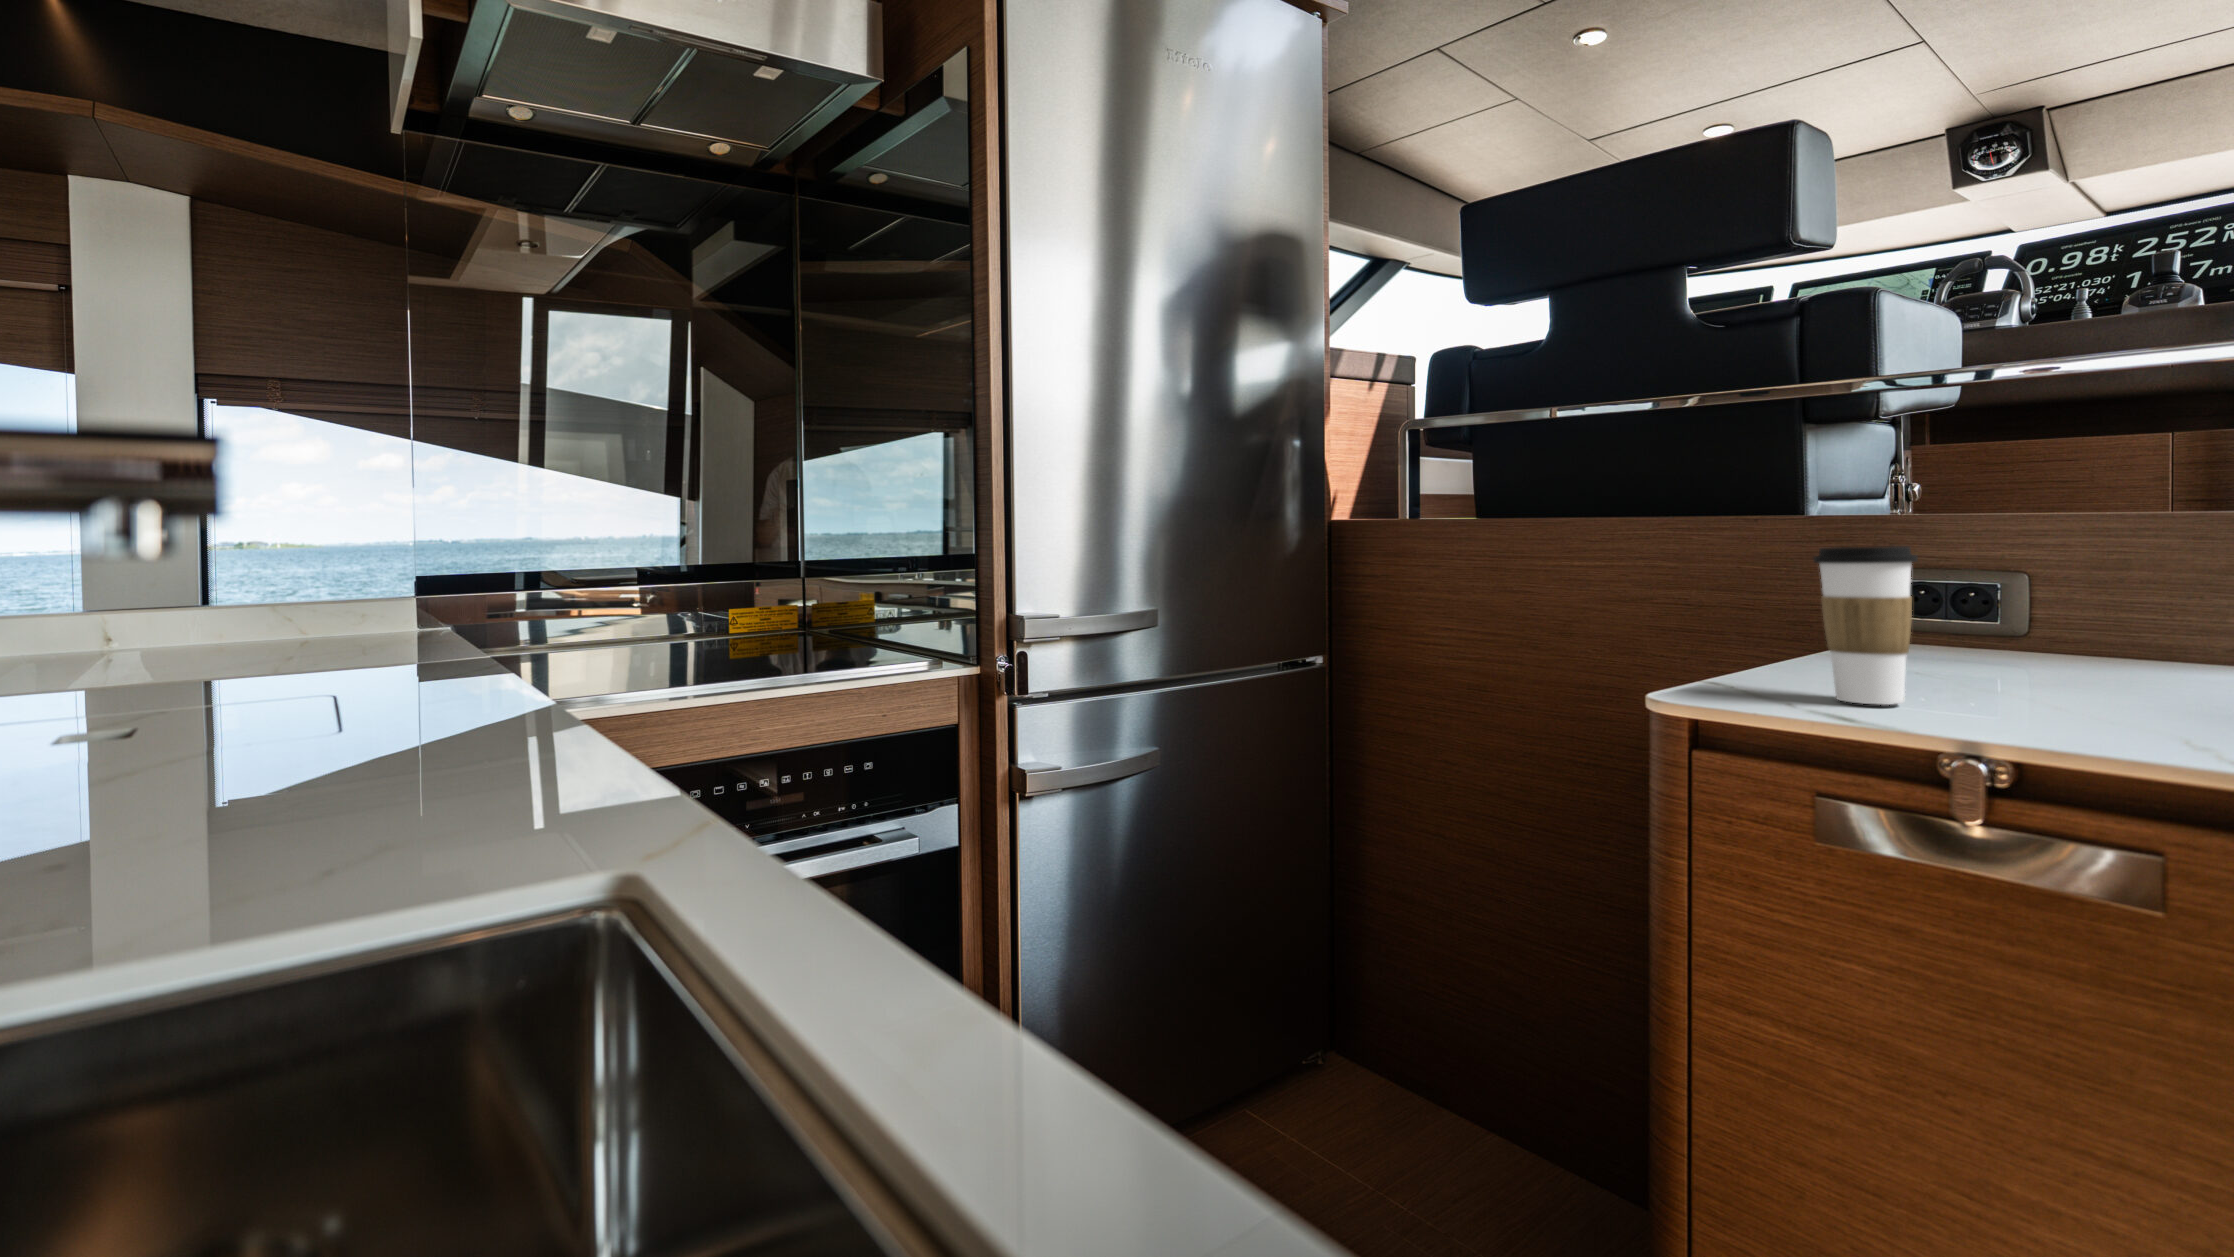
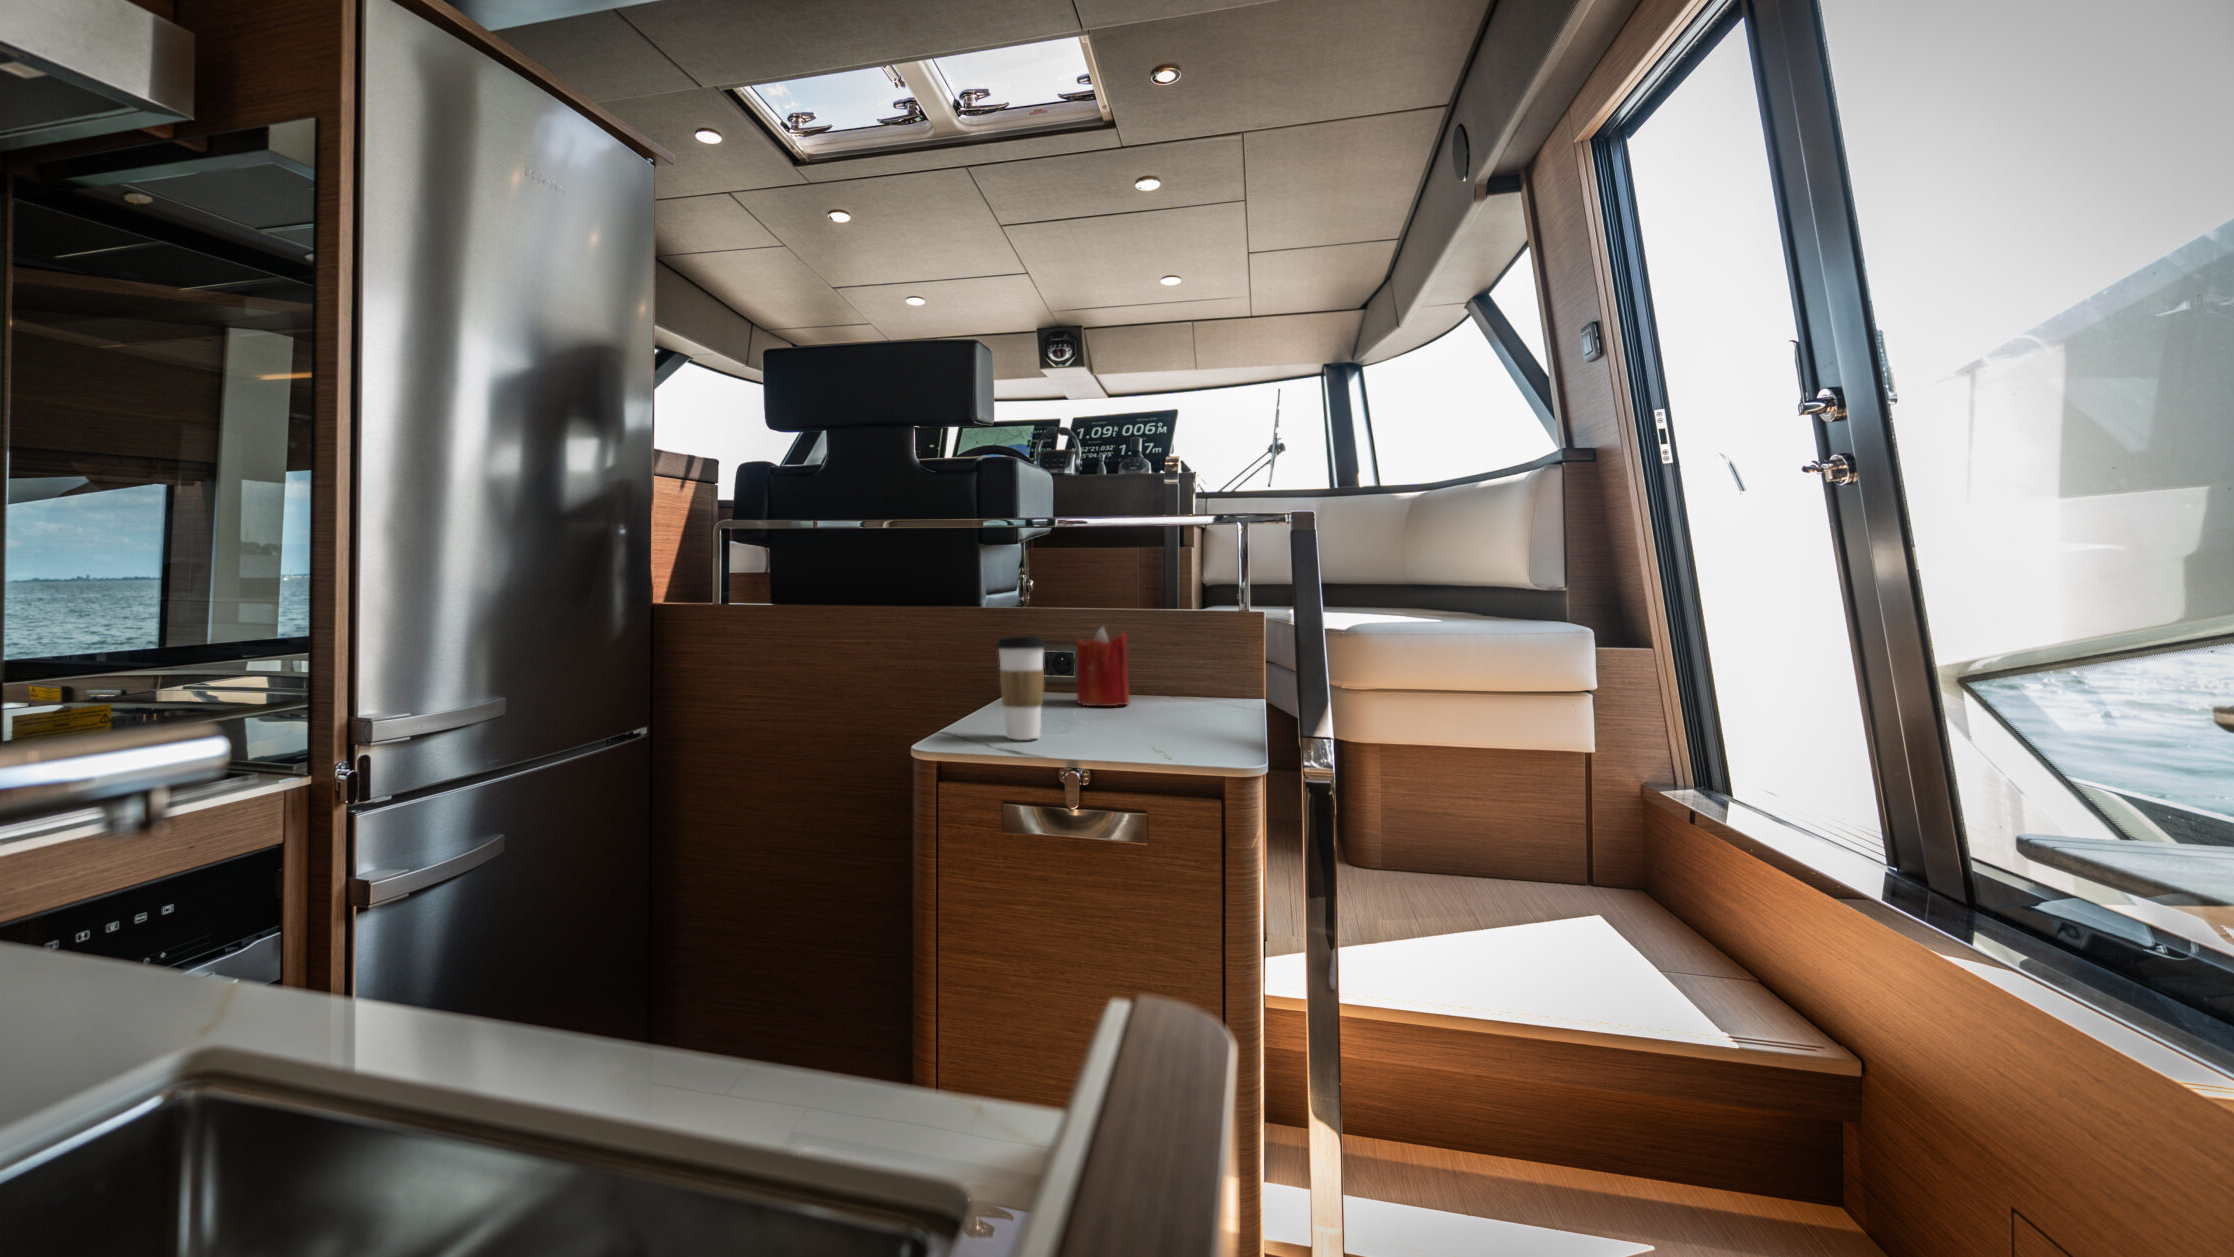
candle: none [1996,539,2120,670] -> present [1077,627,1130,706]

